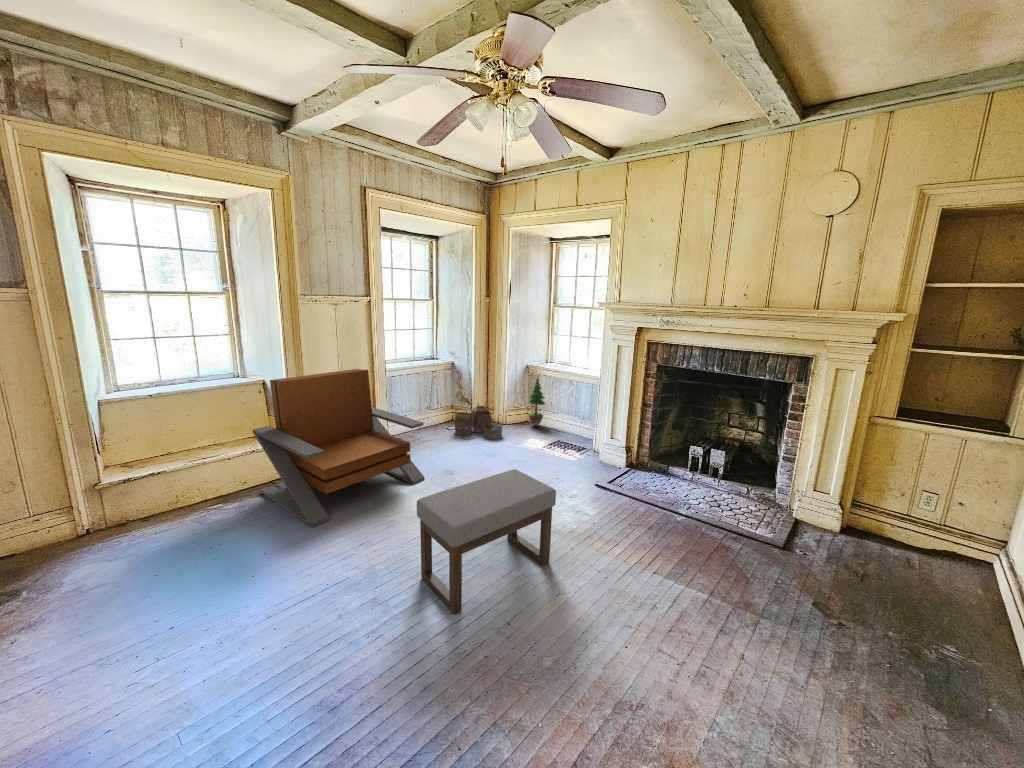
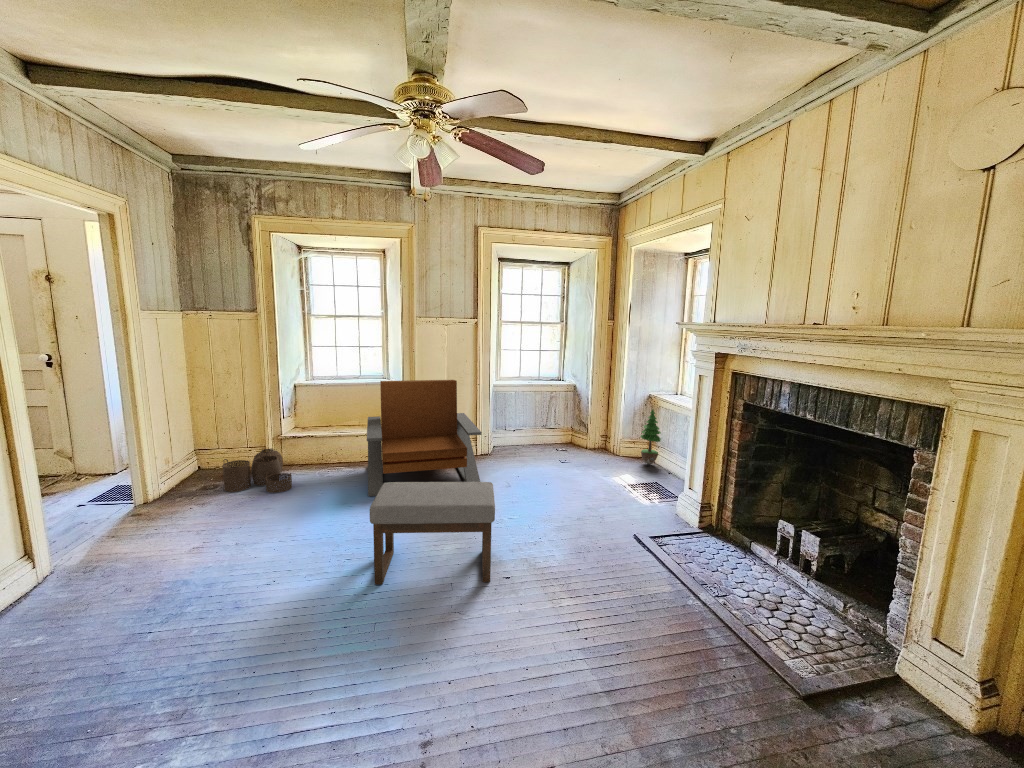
woven basket: present [455,405,502,439] -> present [222,448,292,493]

